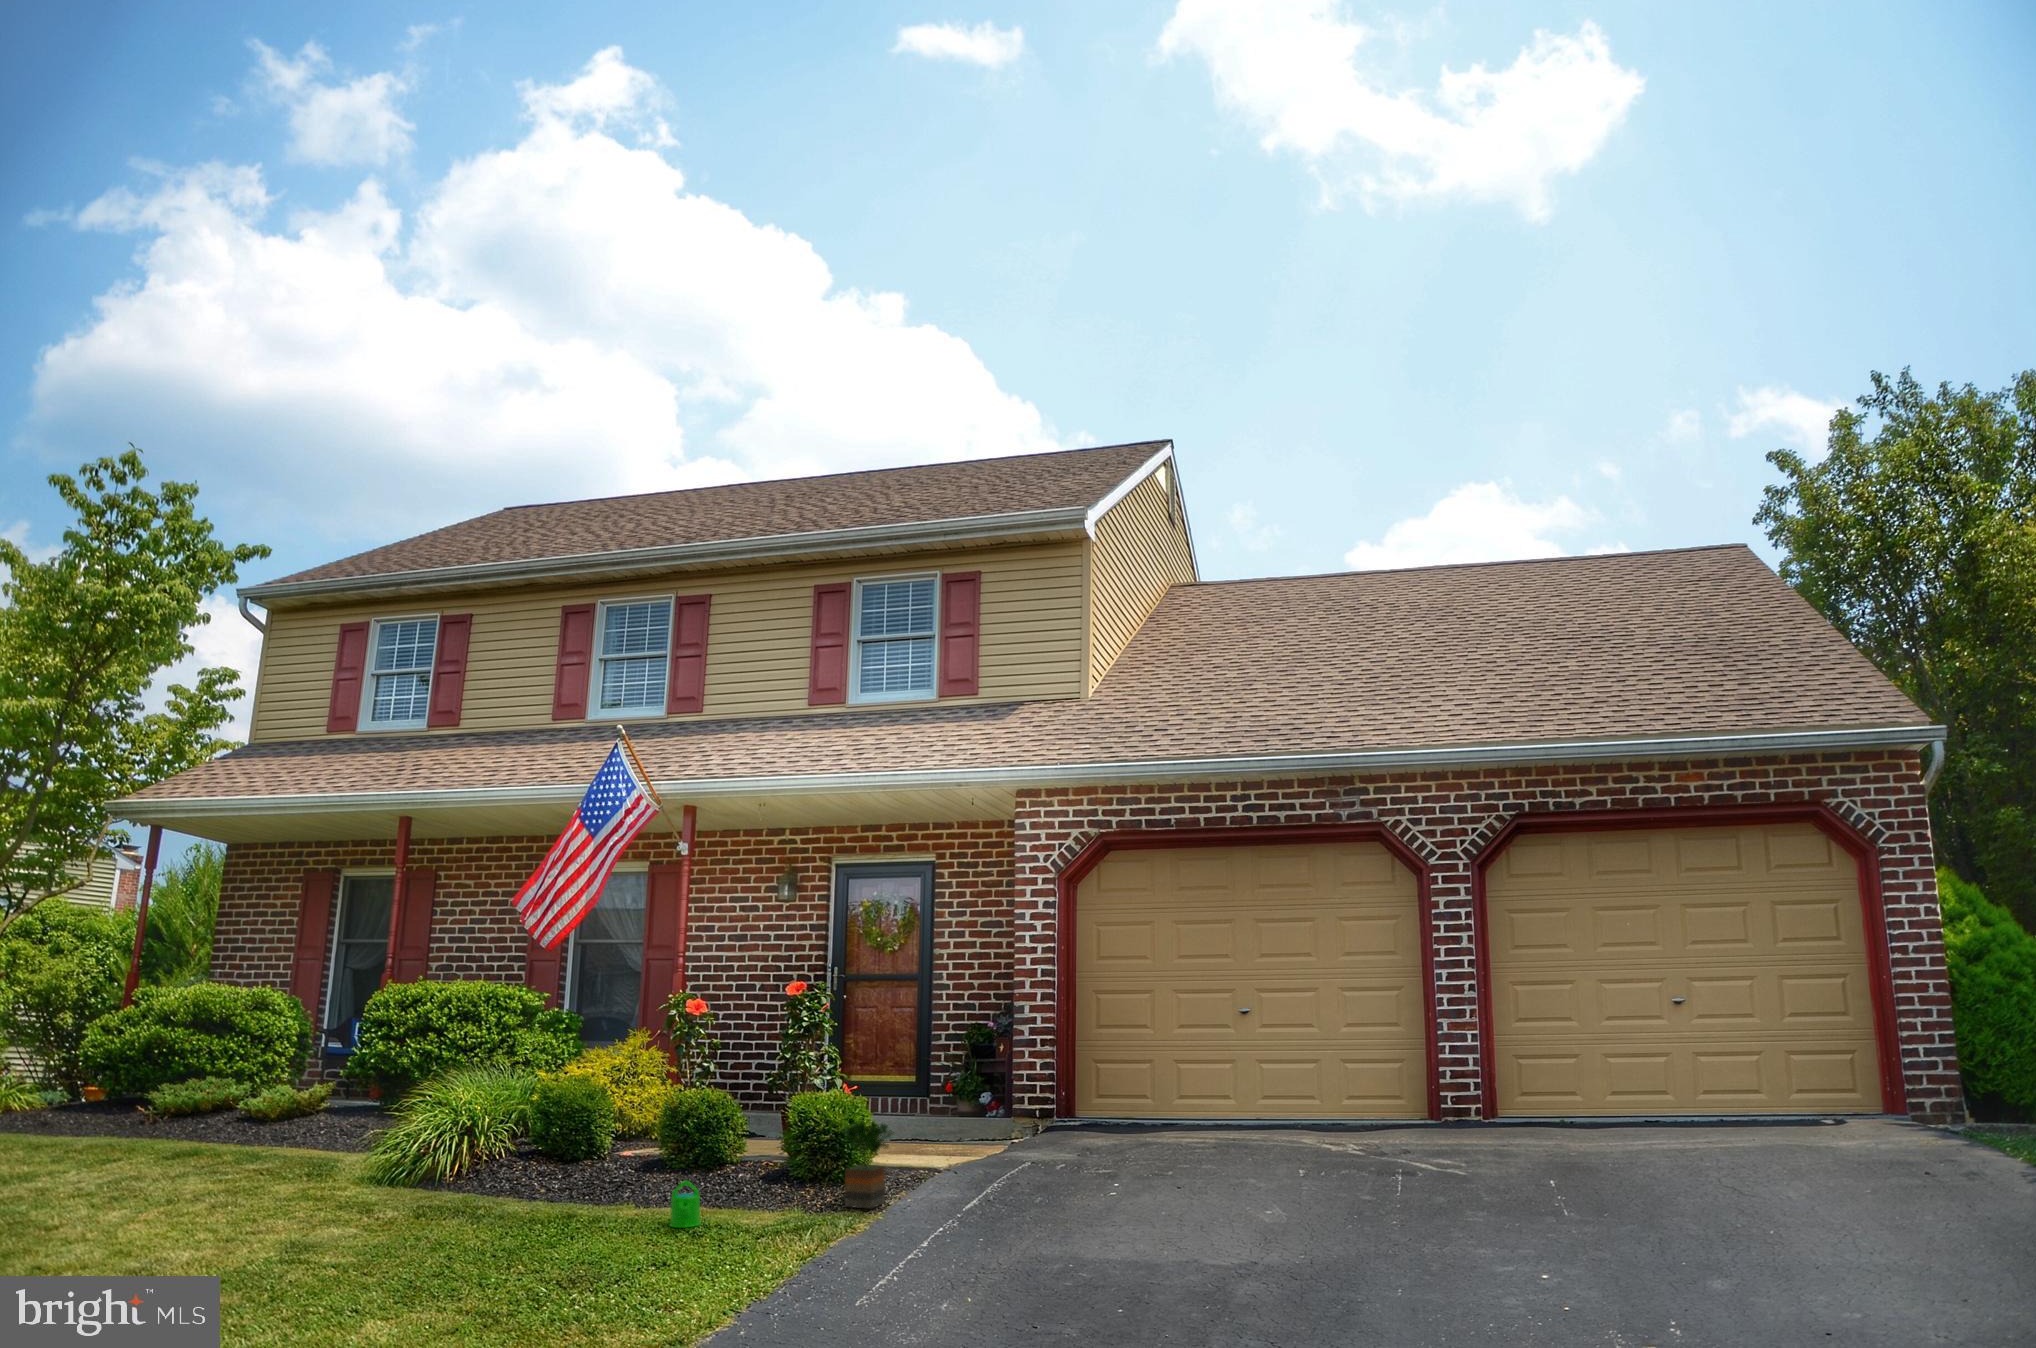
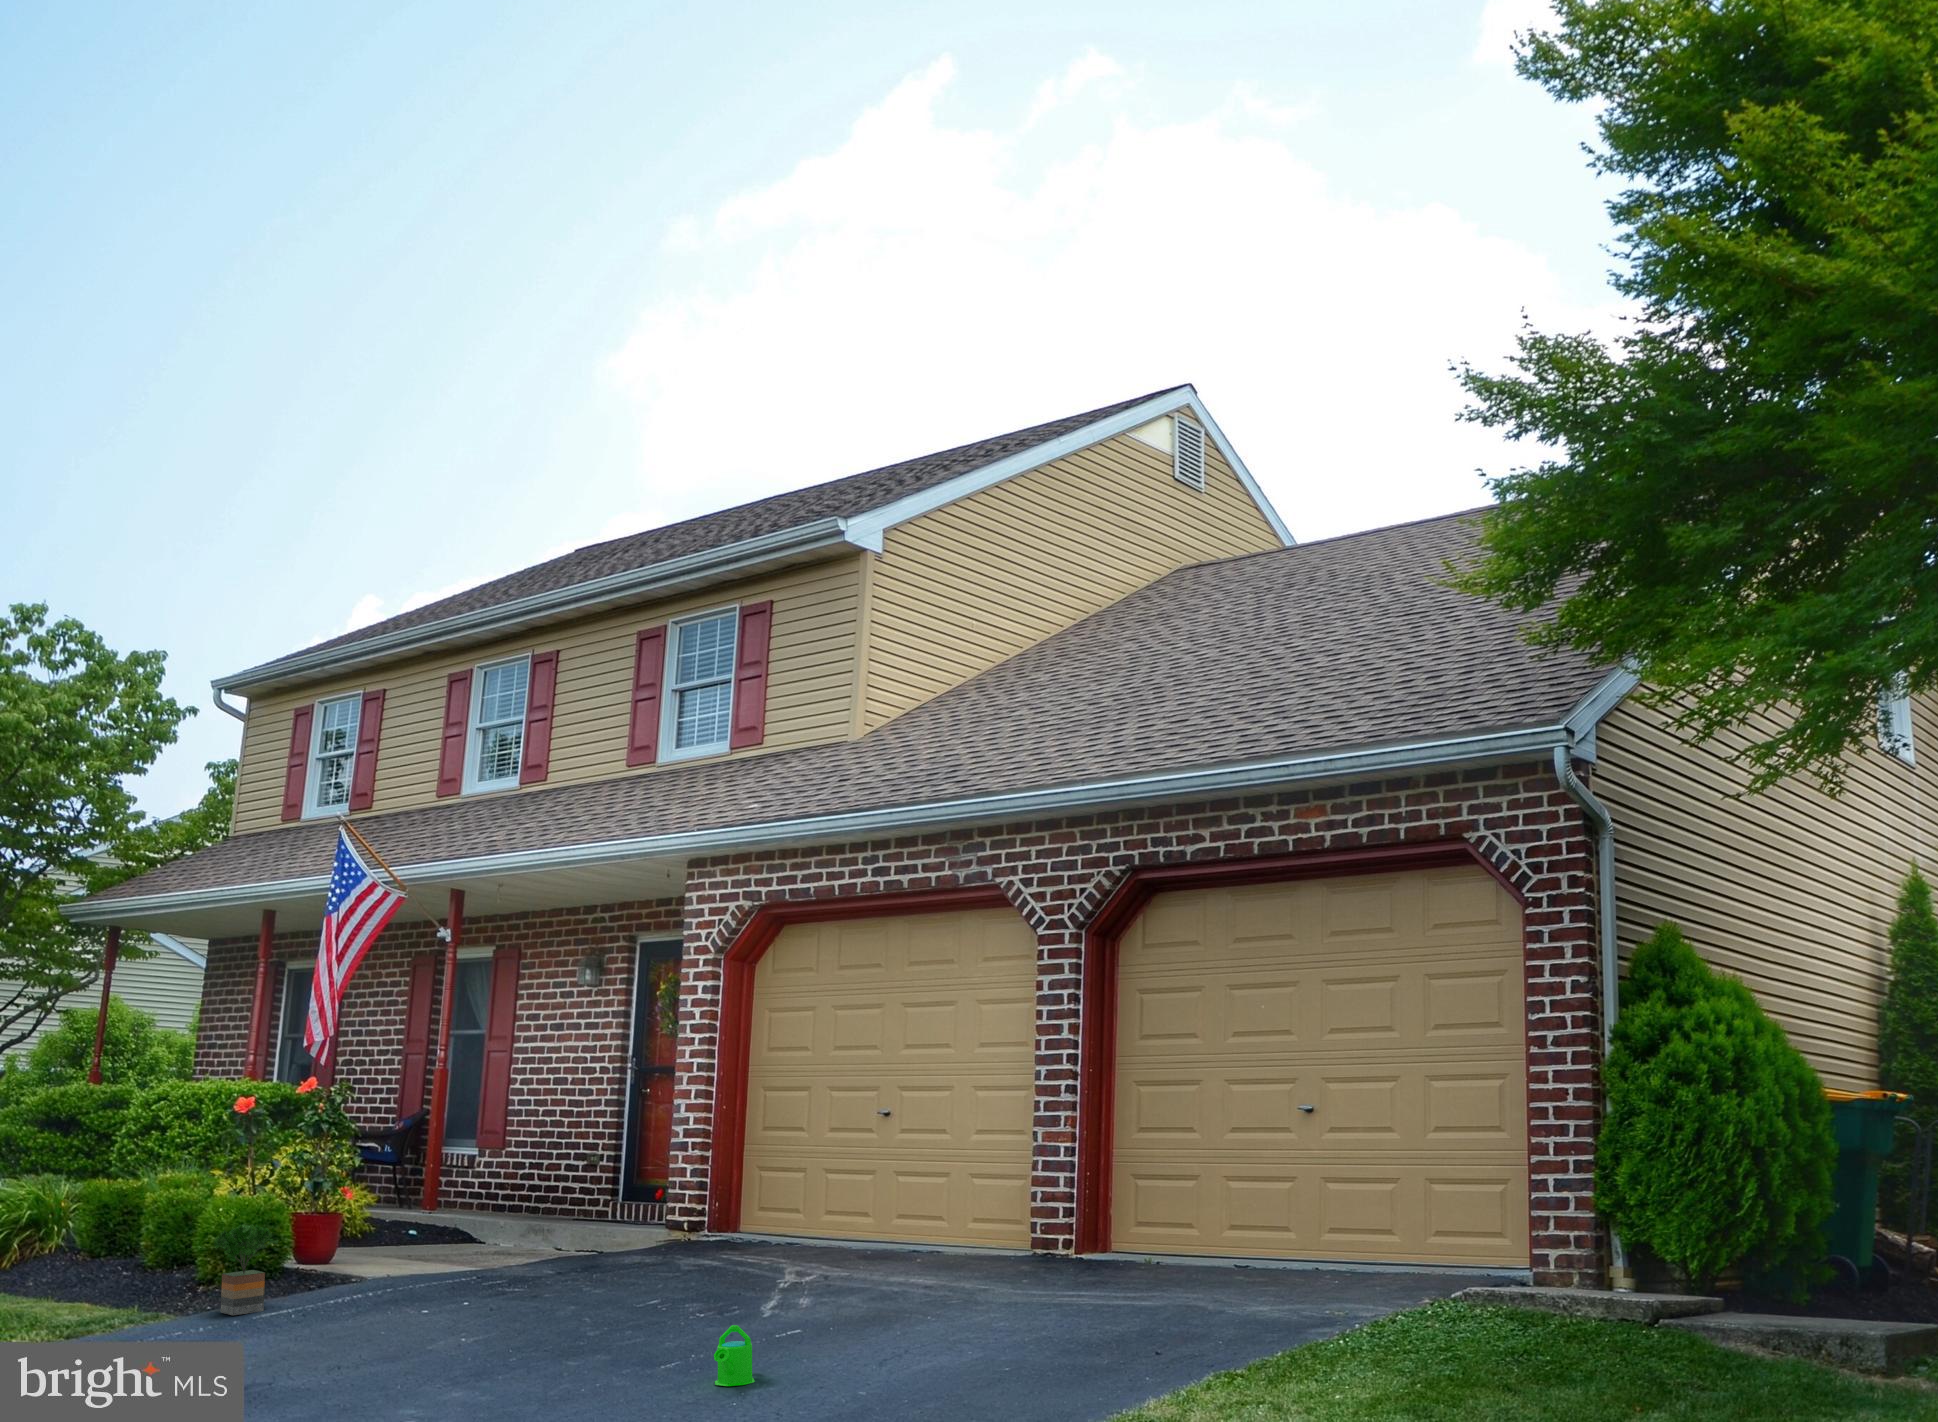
watering can: present [670,1181,700,1228] -> present [714,1325,755,1386]

